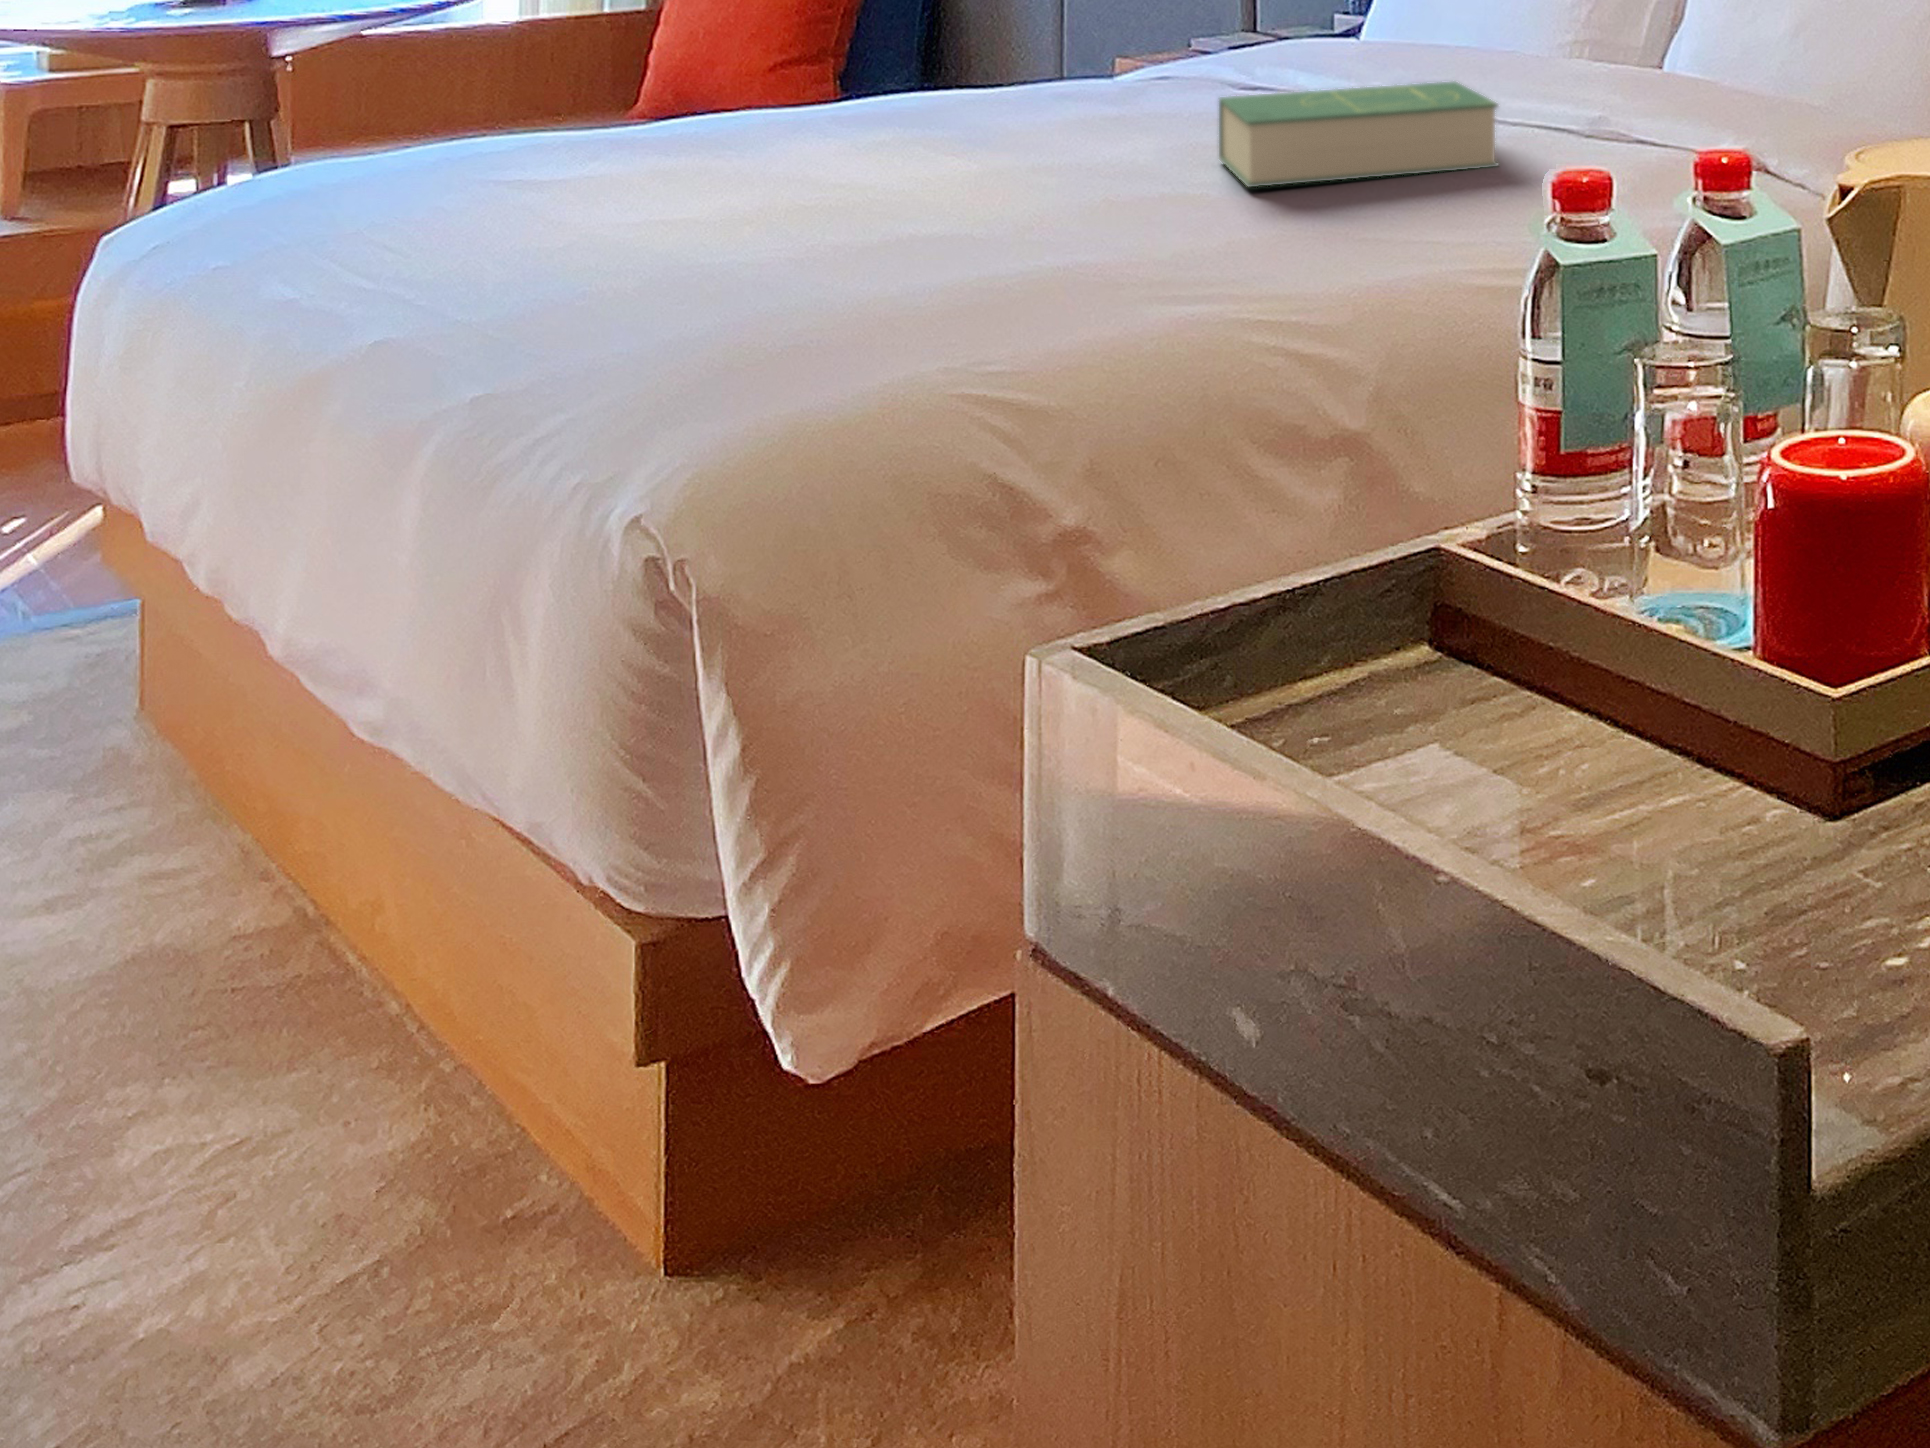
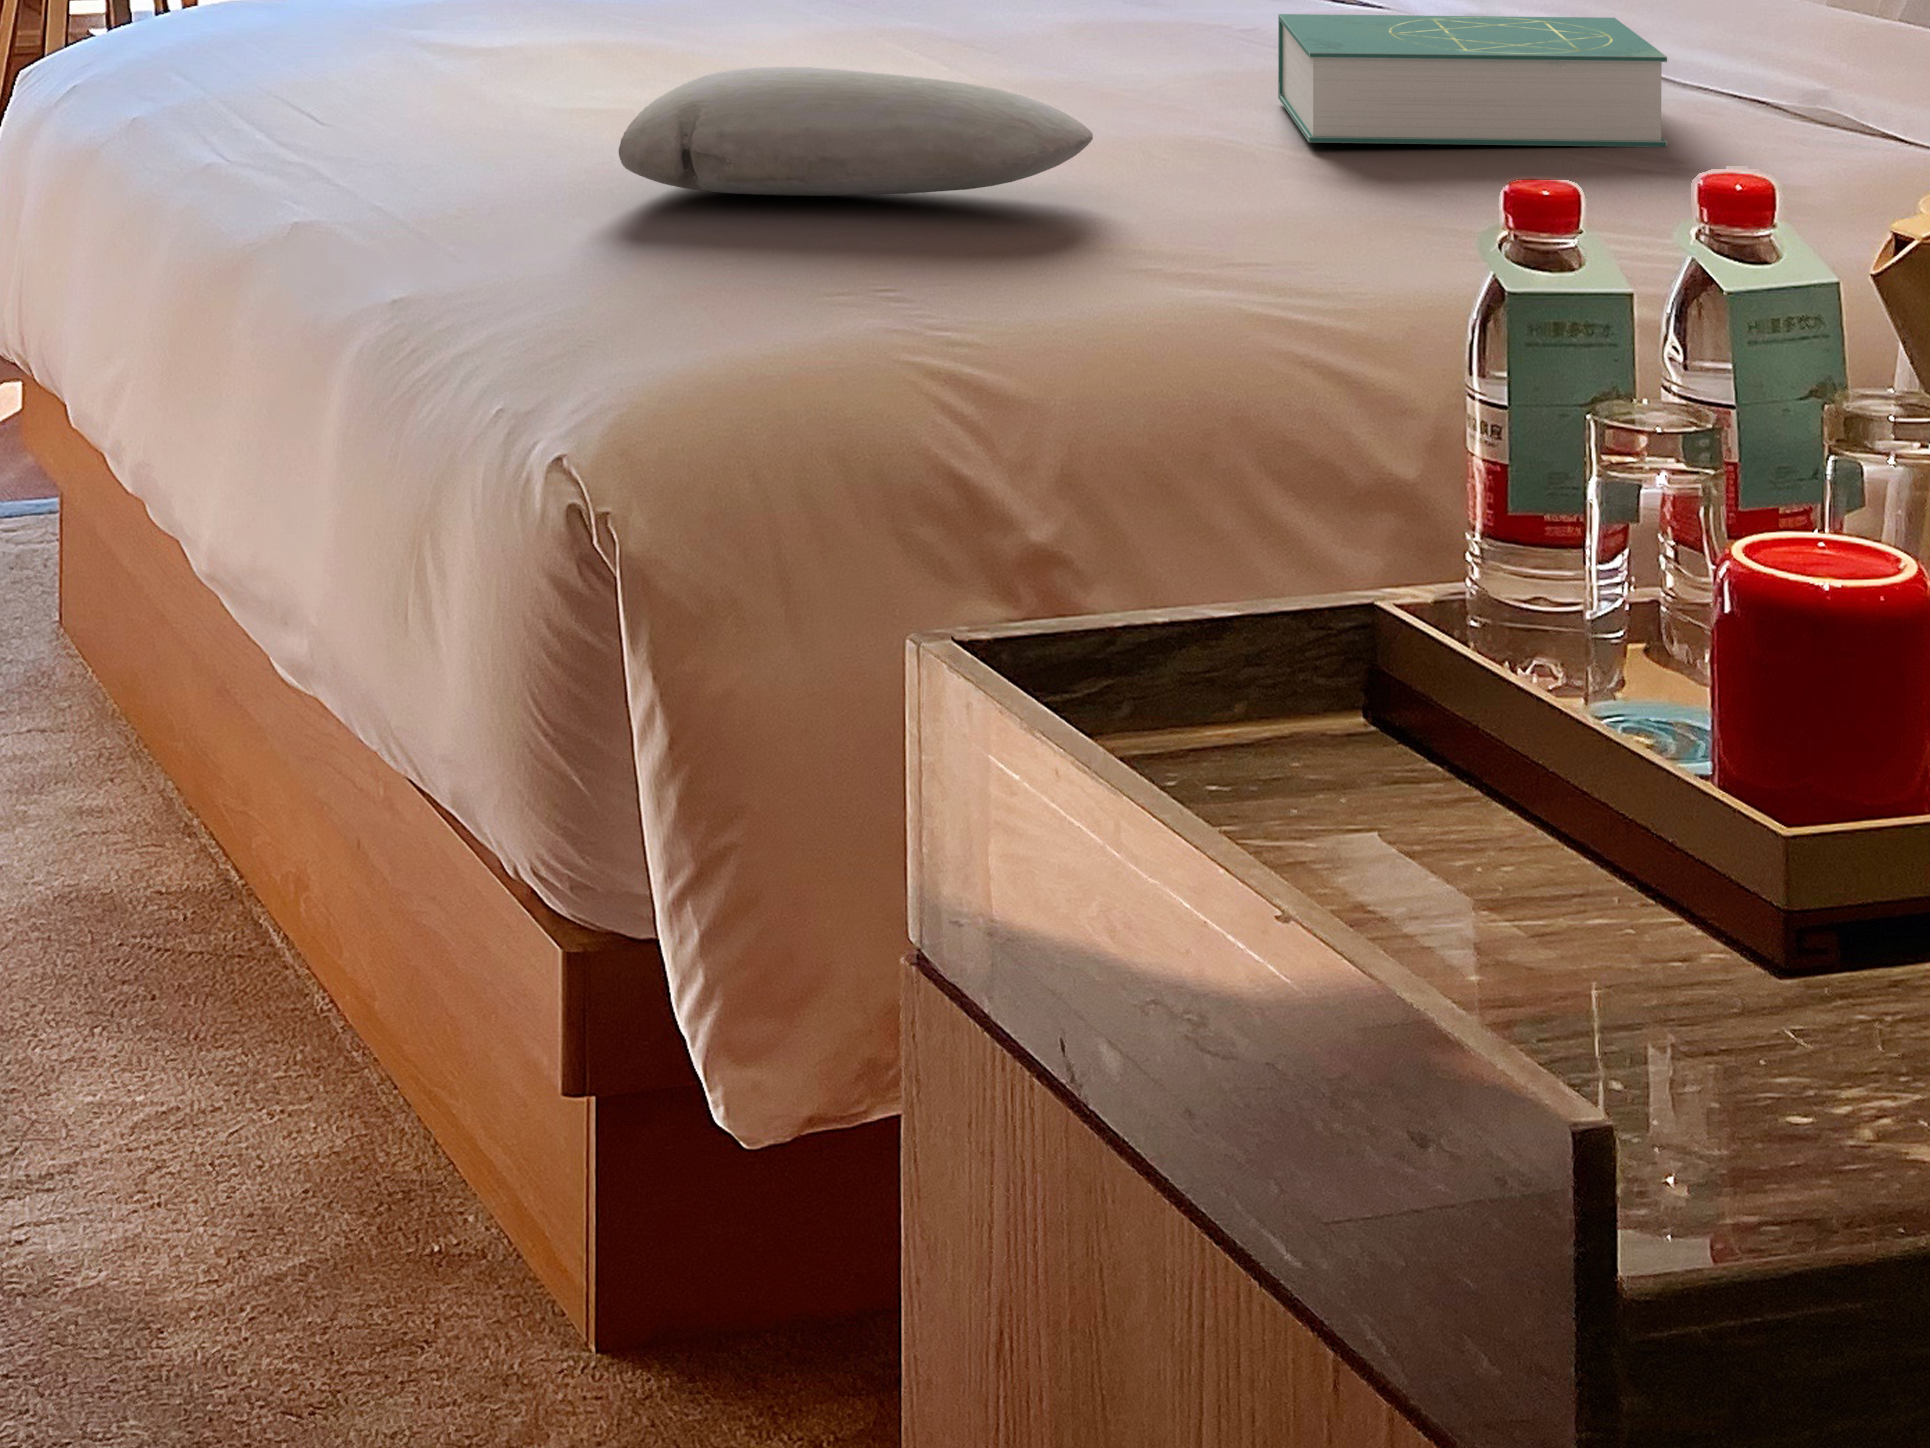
pillow: none [688,165,1088,271] -> present [619,67,1093,196]

